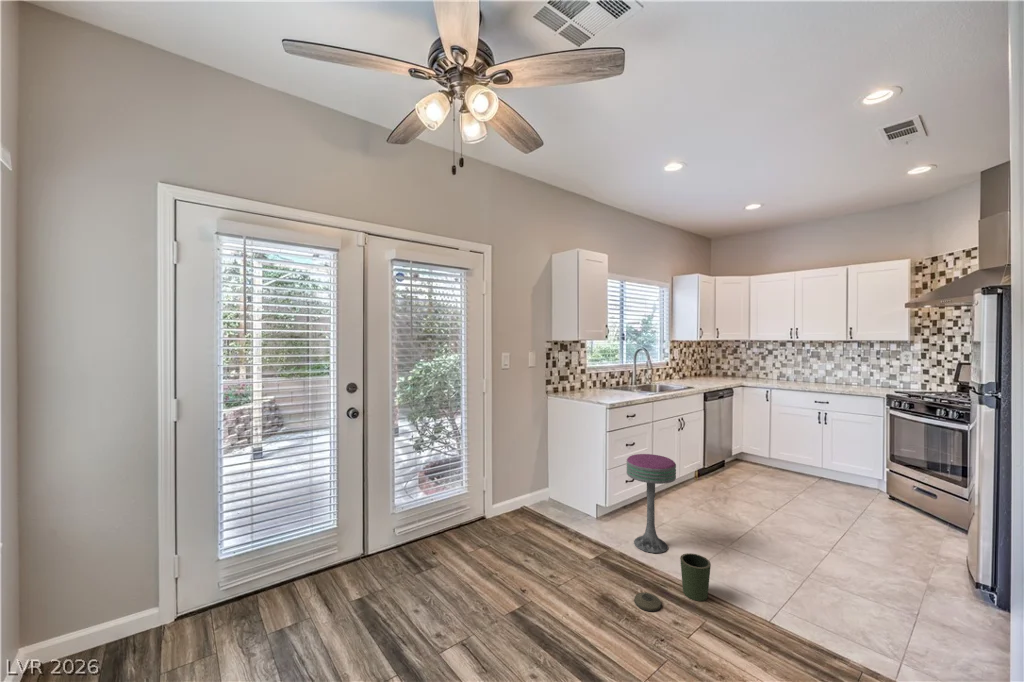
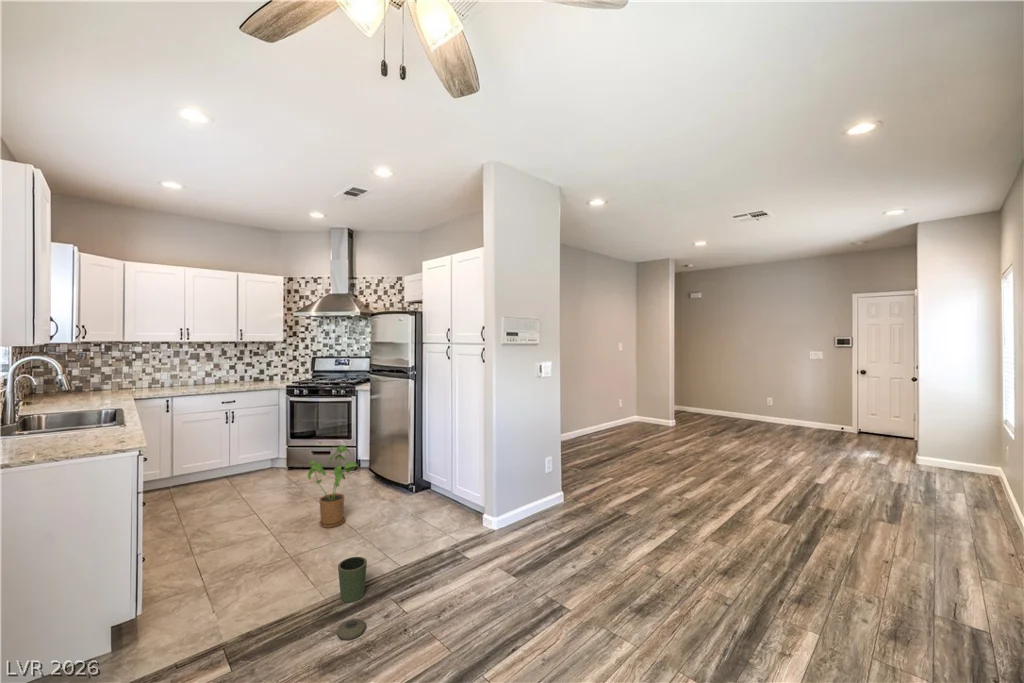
bar stool: present [627,454,676,553] -> none [214,491,284,620]
house plant: none [781,463,844,558] -> present [307,445,359,528]

